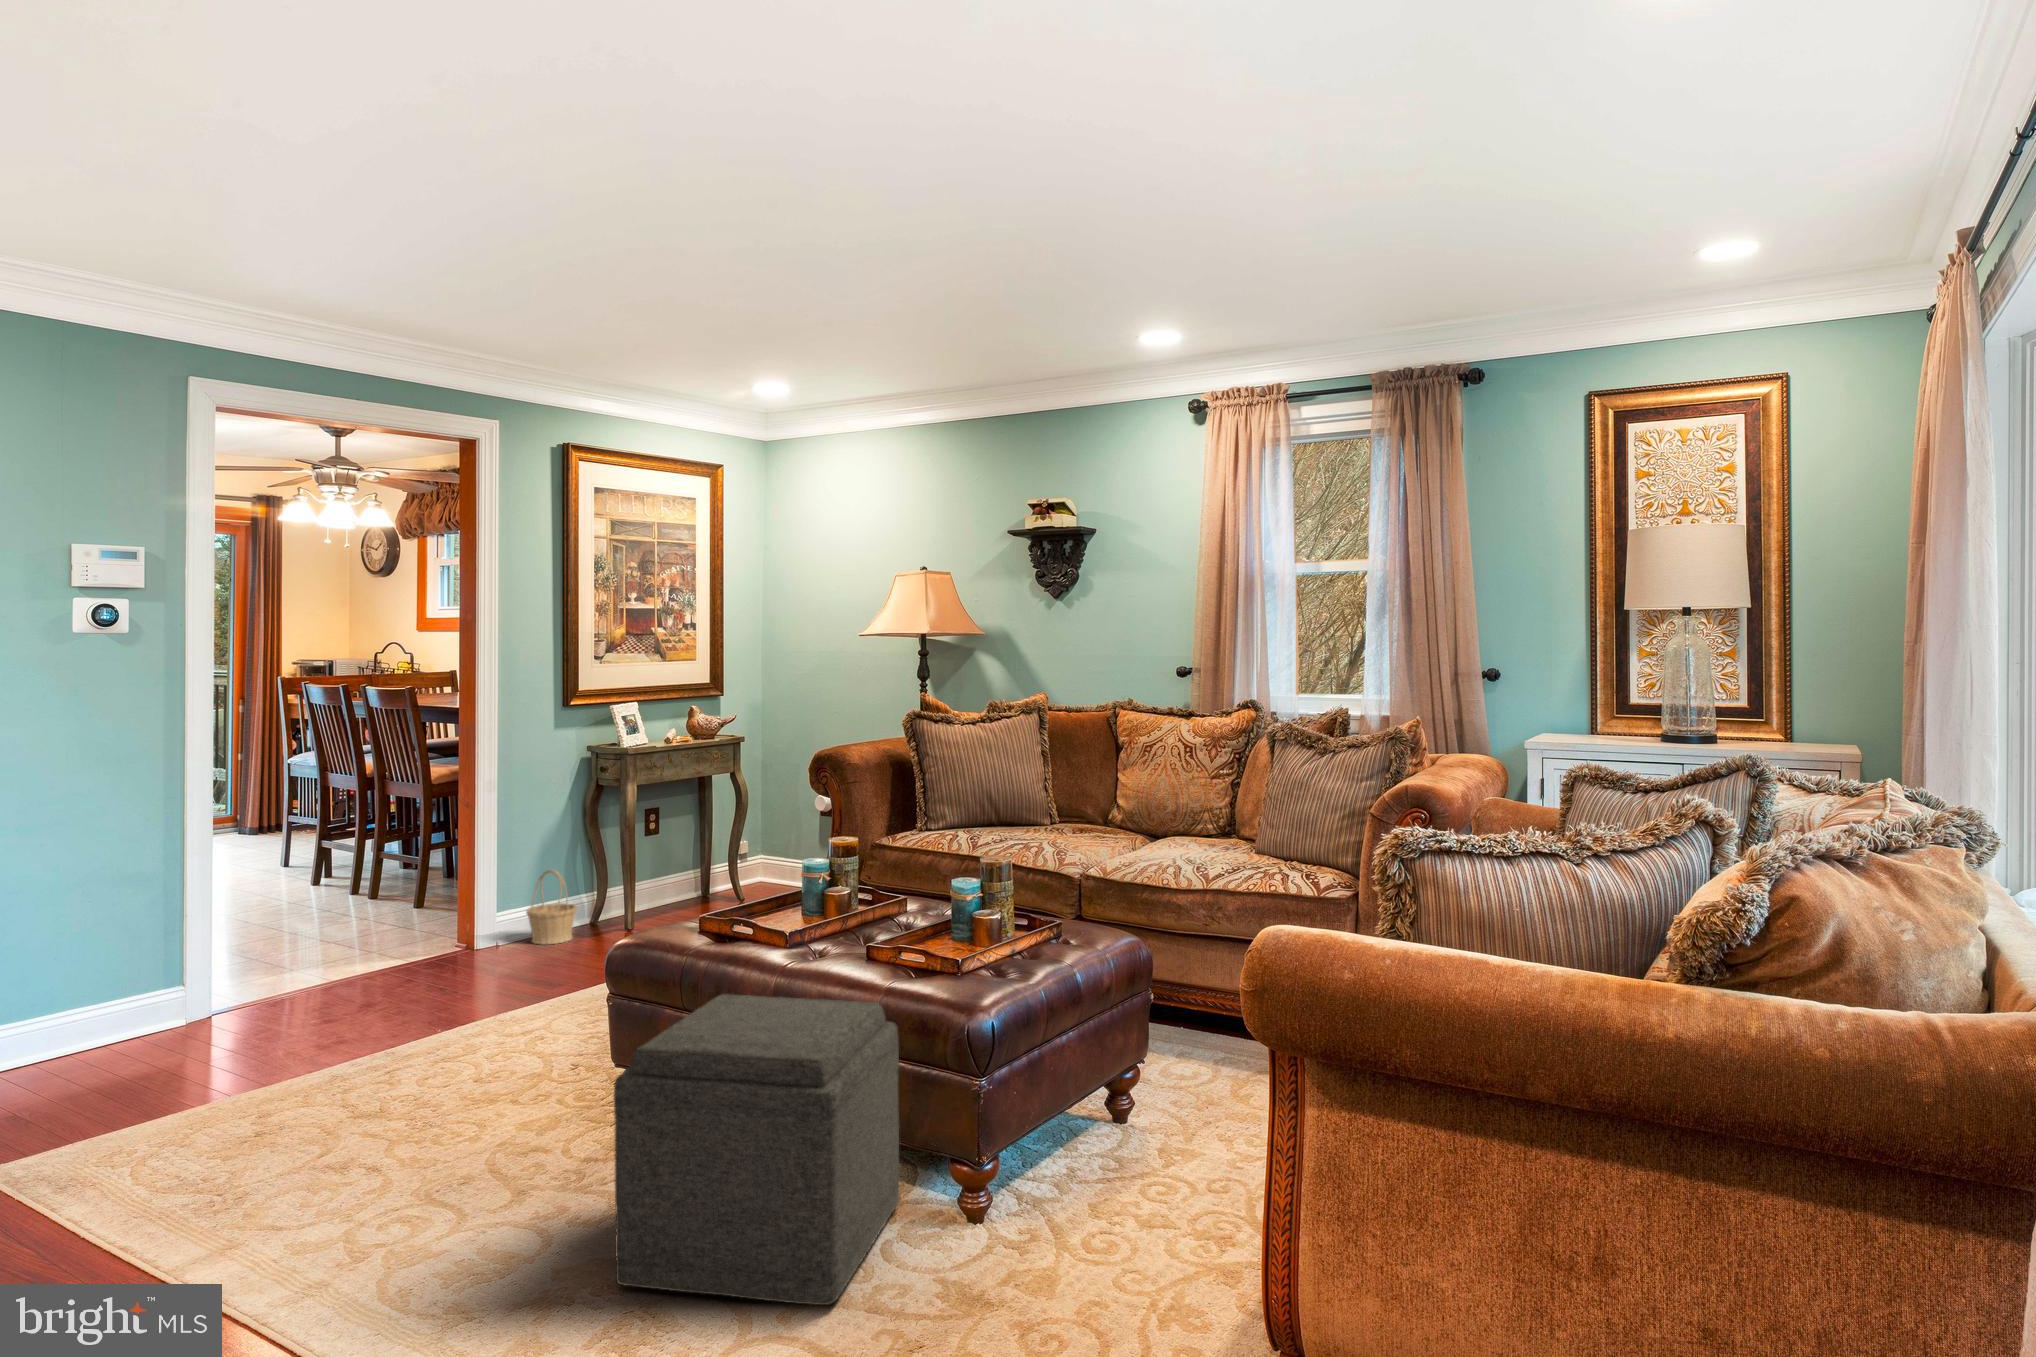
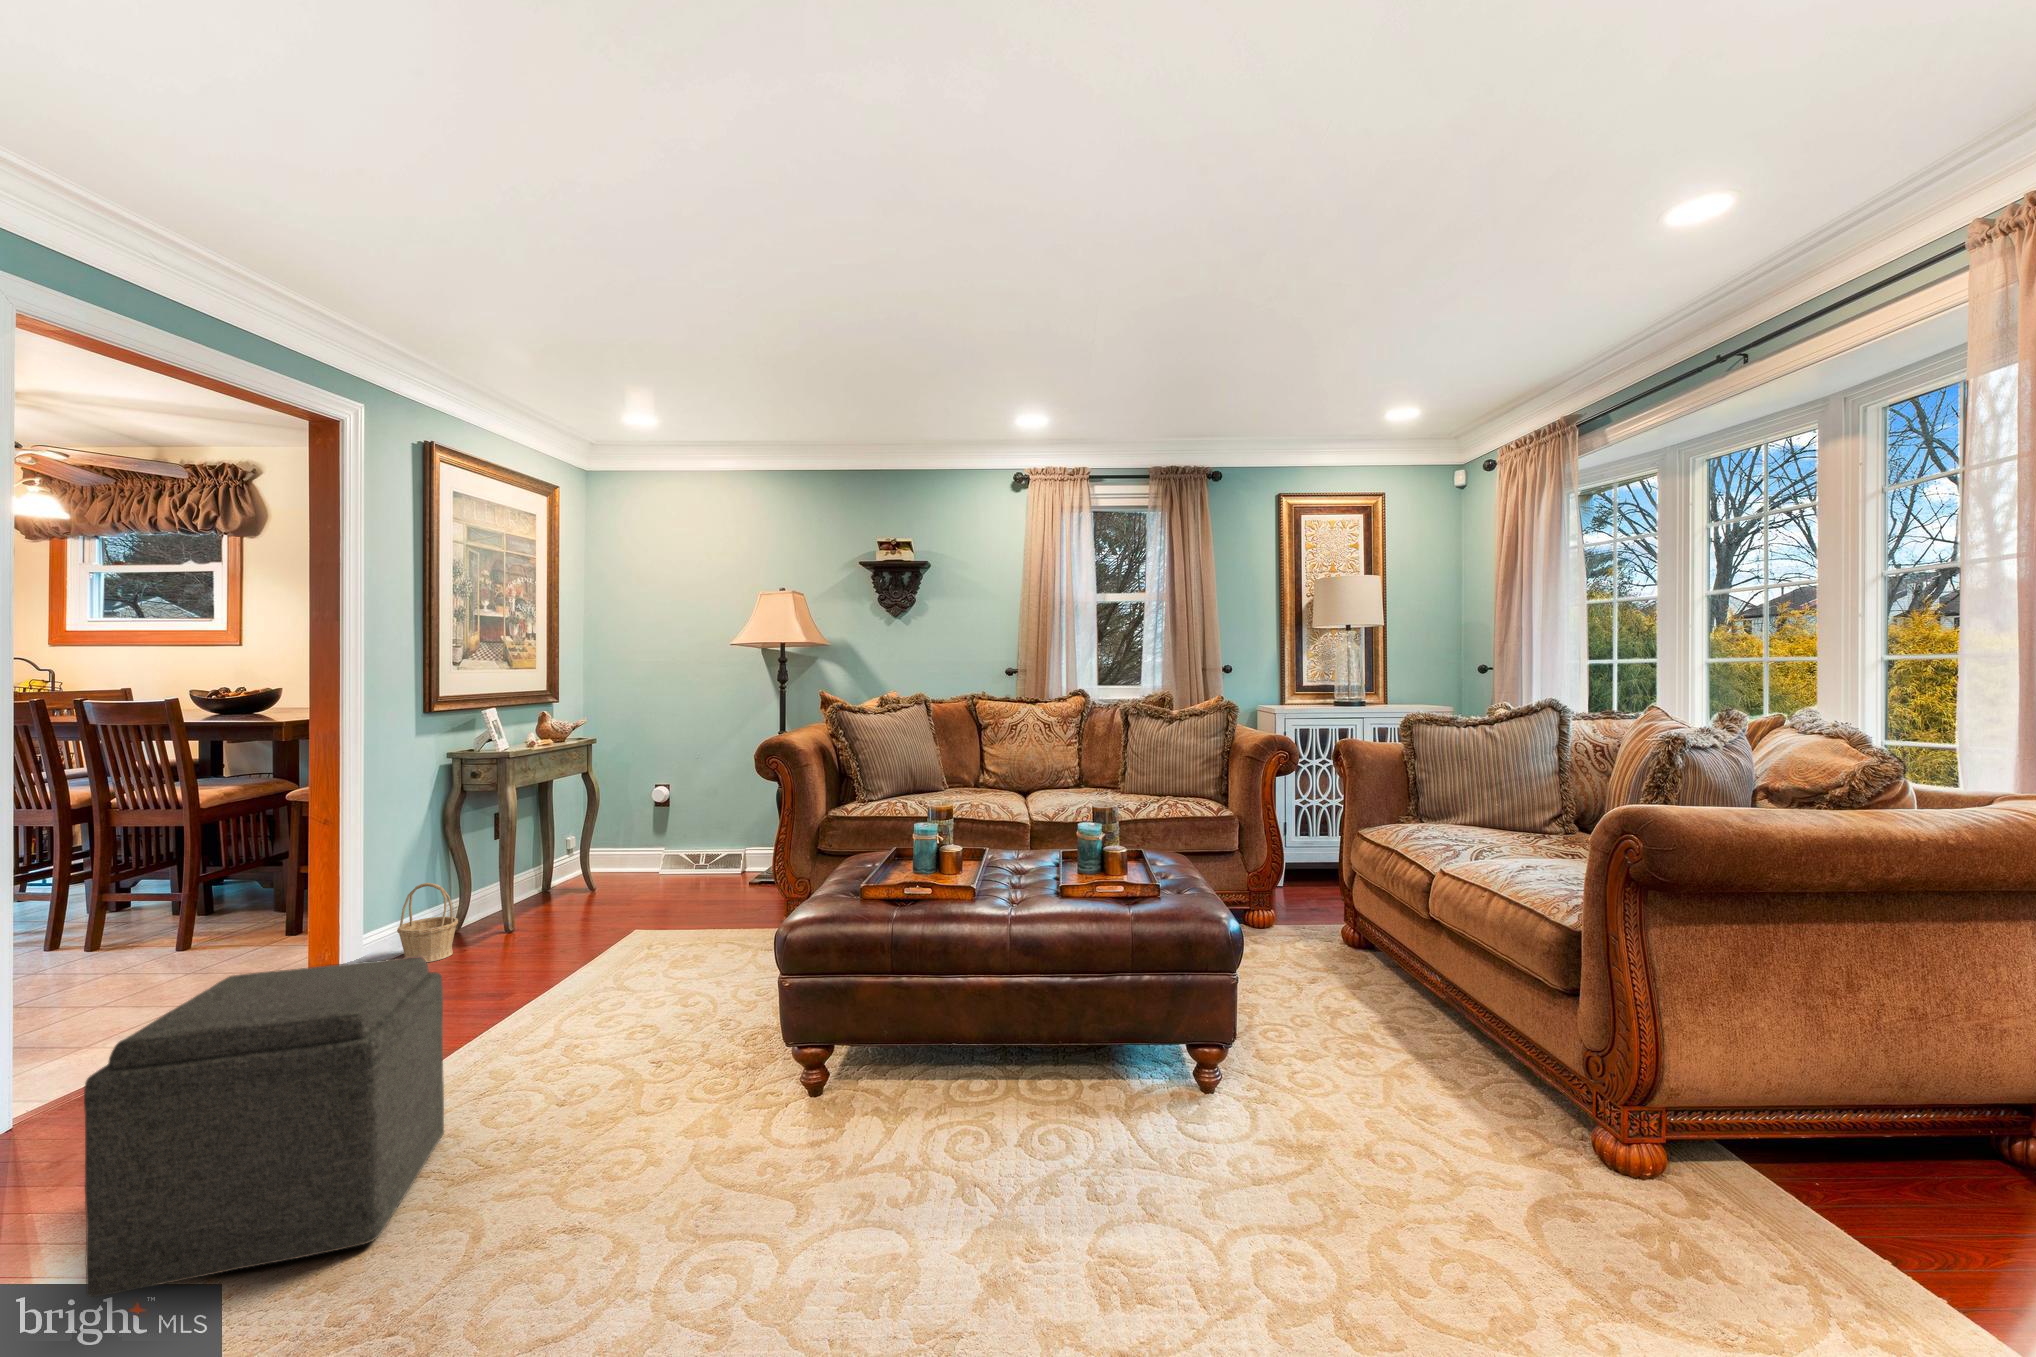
ottoman: present [614,994,899,1305] -> present [84,957,444,1297]

